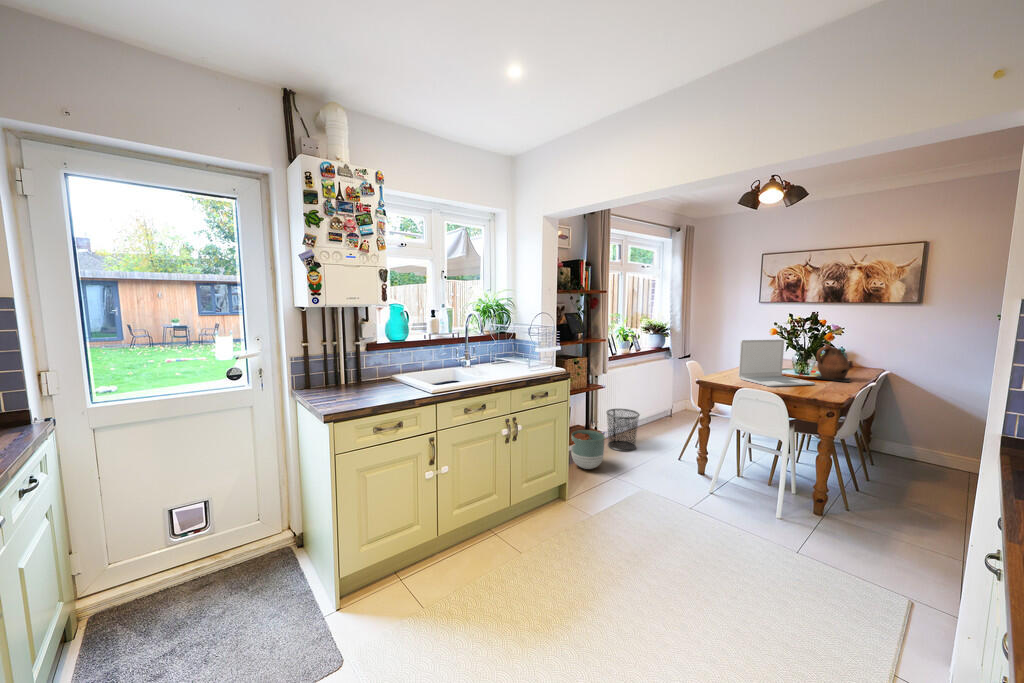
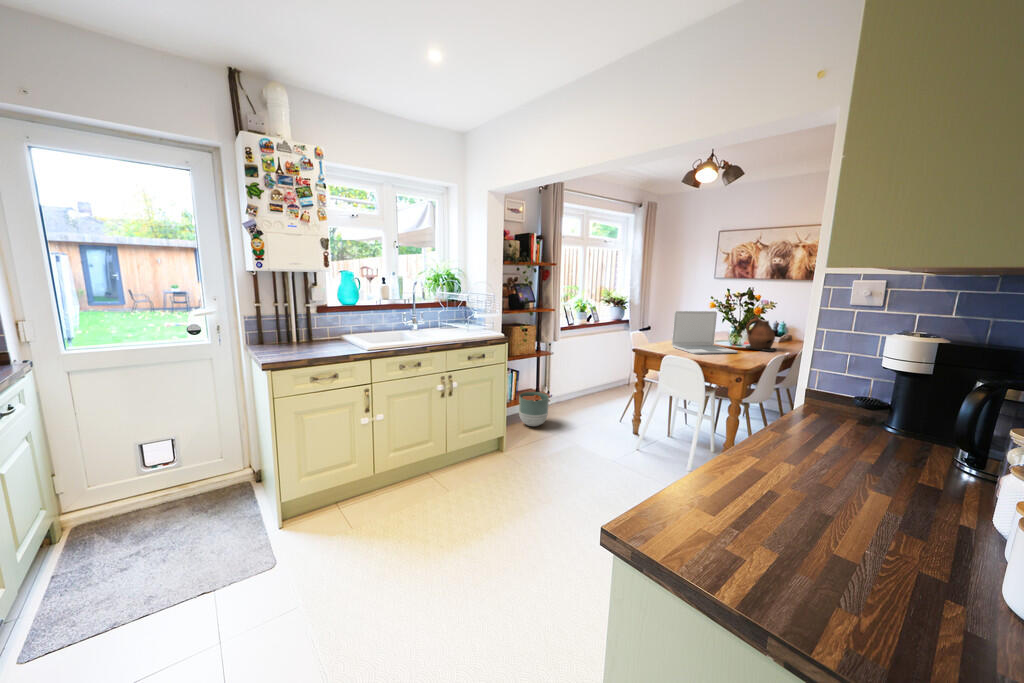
trash can: present [607,409,640,451] -> none [558,374,588,413]

